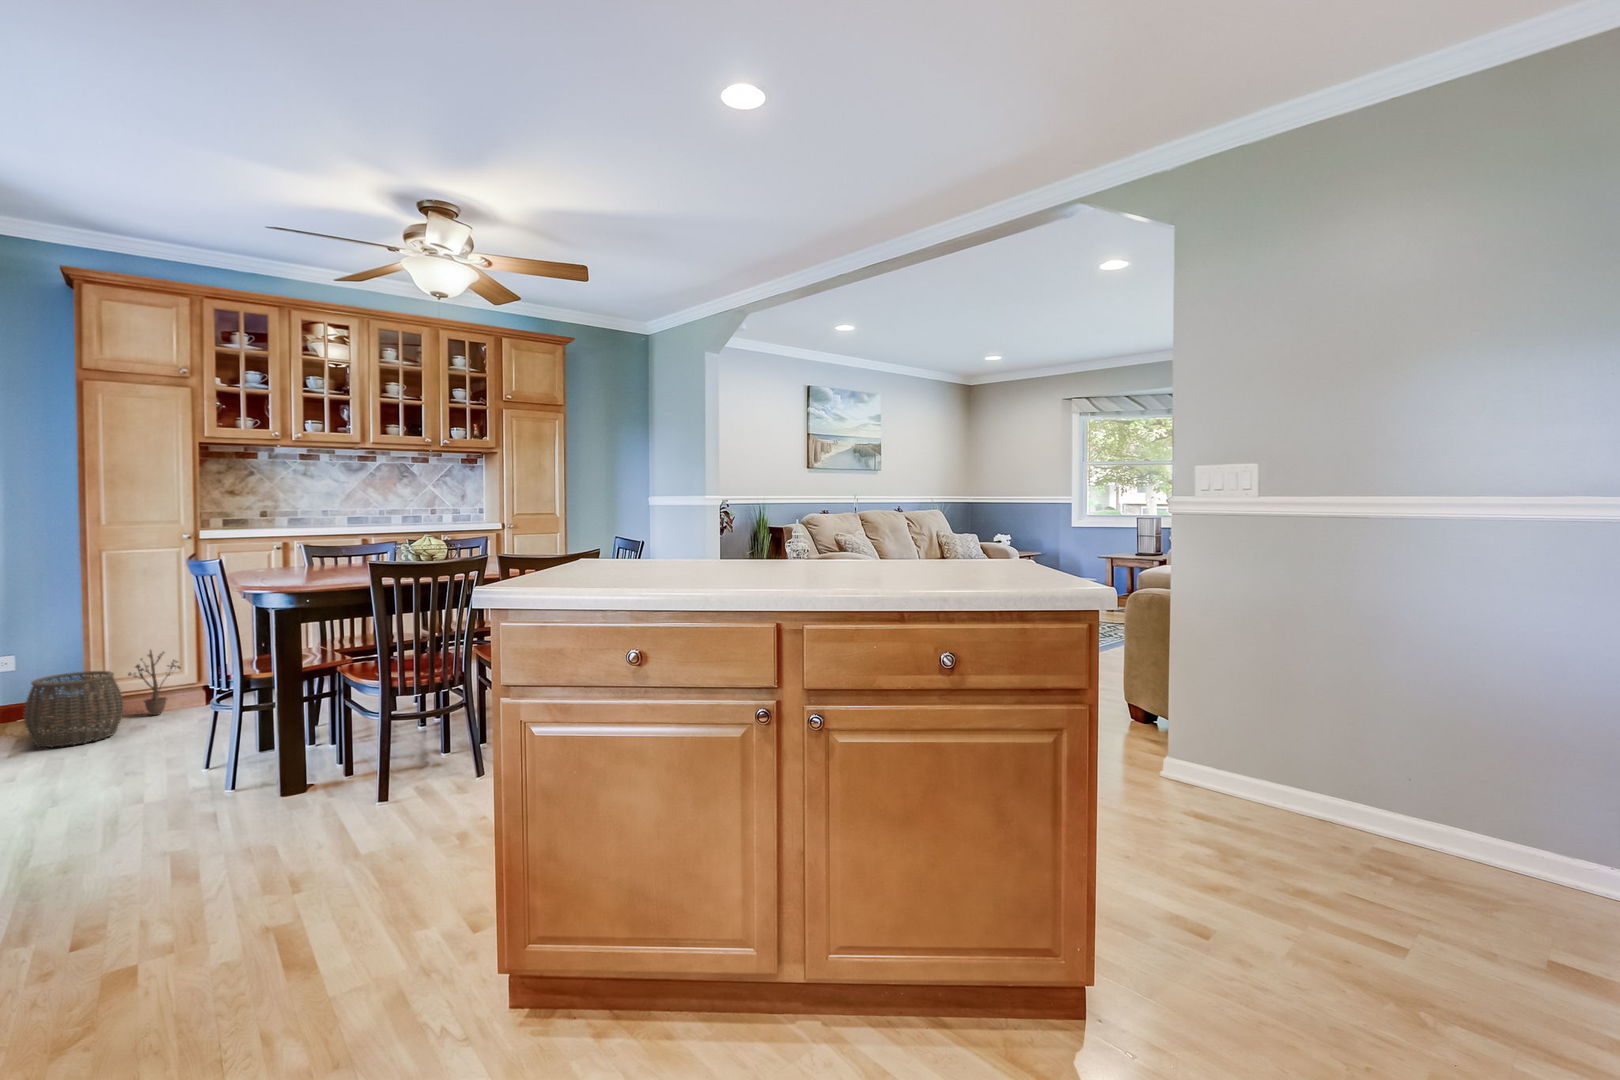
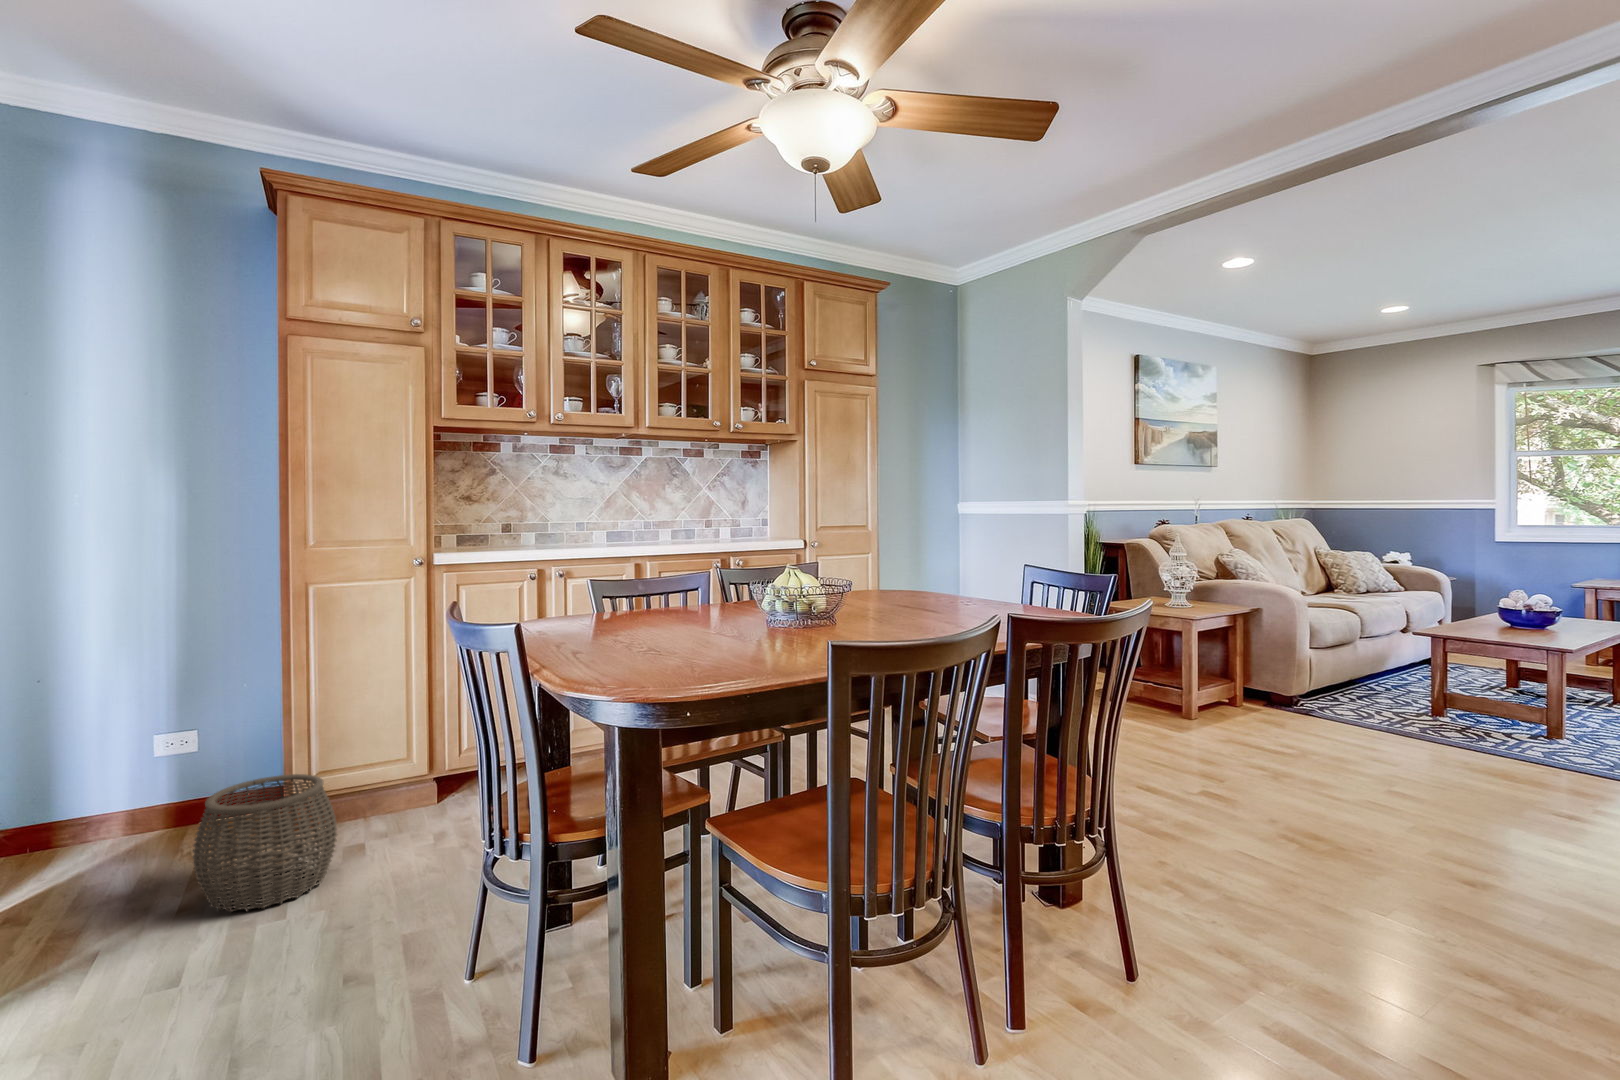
decorative plant: present [128,650,181,715] -> none [328,731,412,831]

